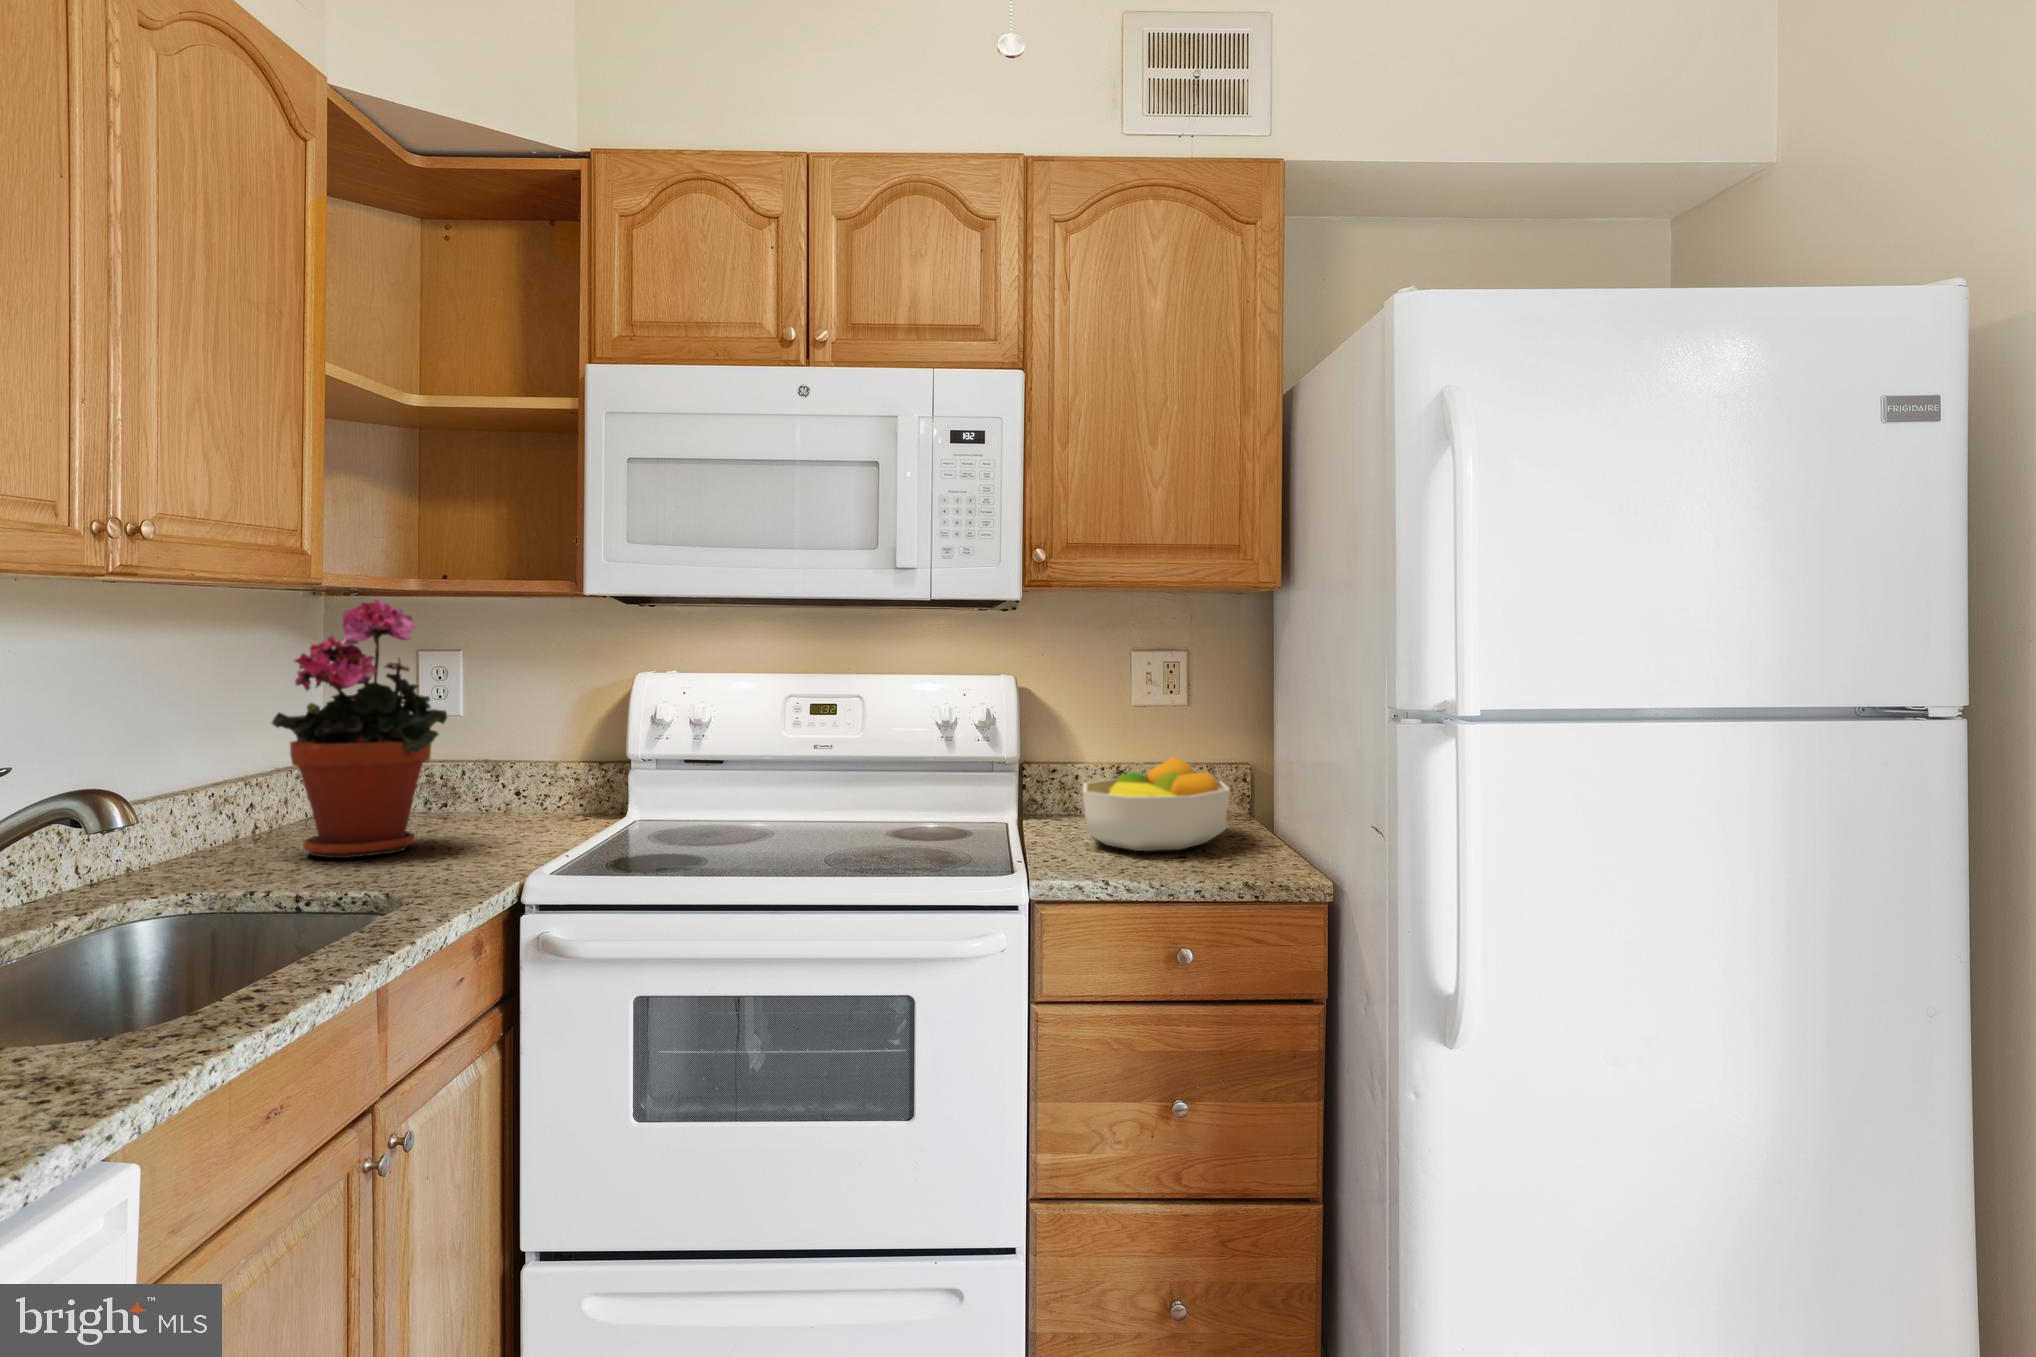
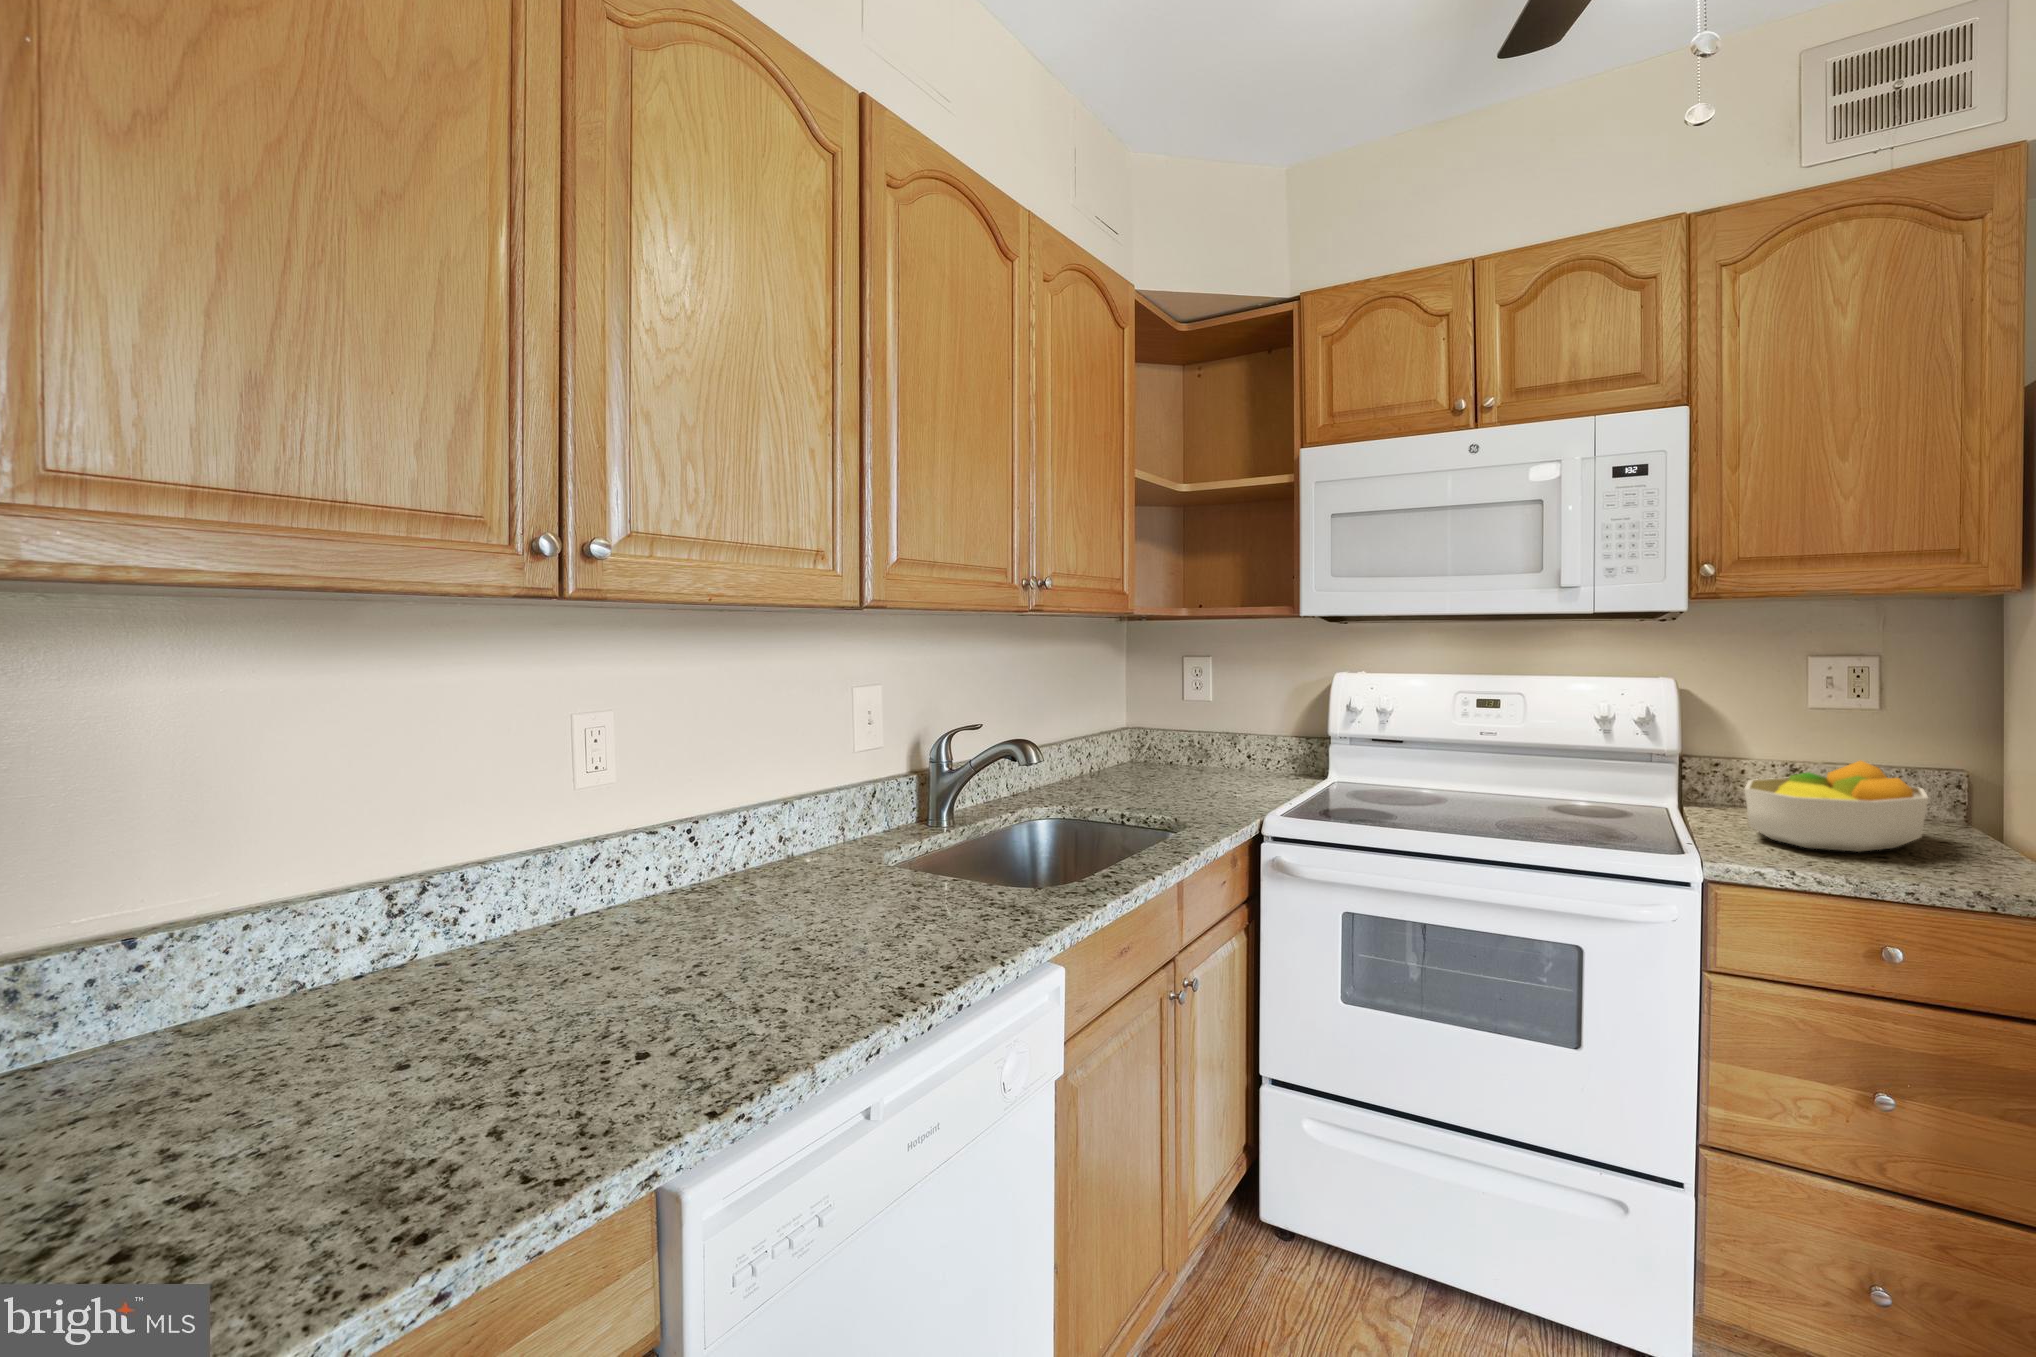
potted plant: present [272,599,447,858] -> none [1104,624,1207,794]

